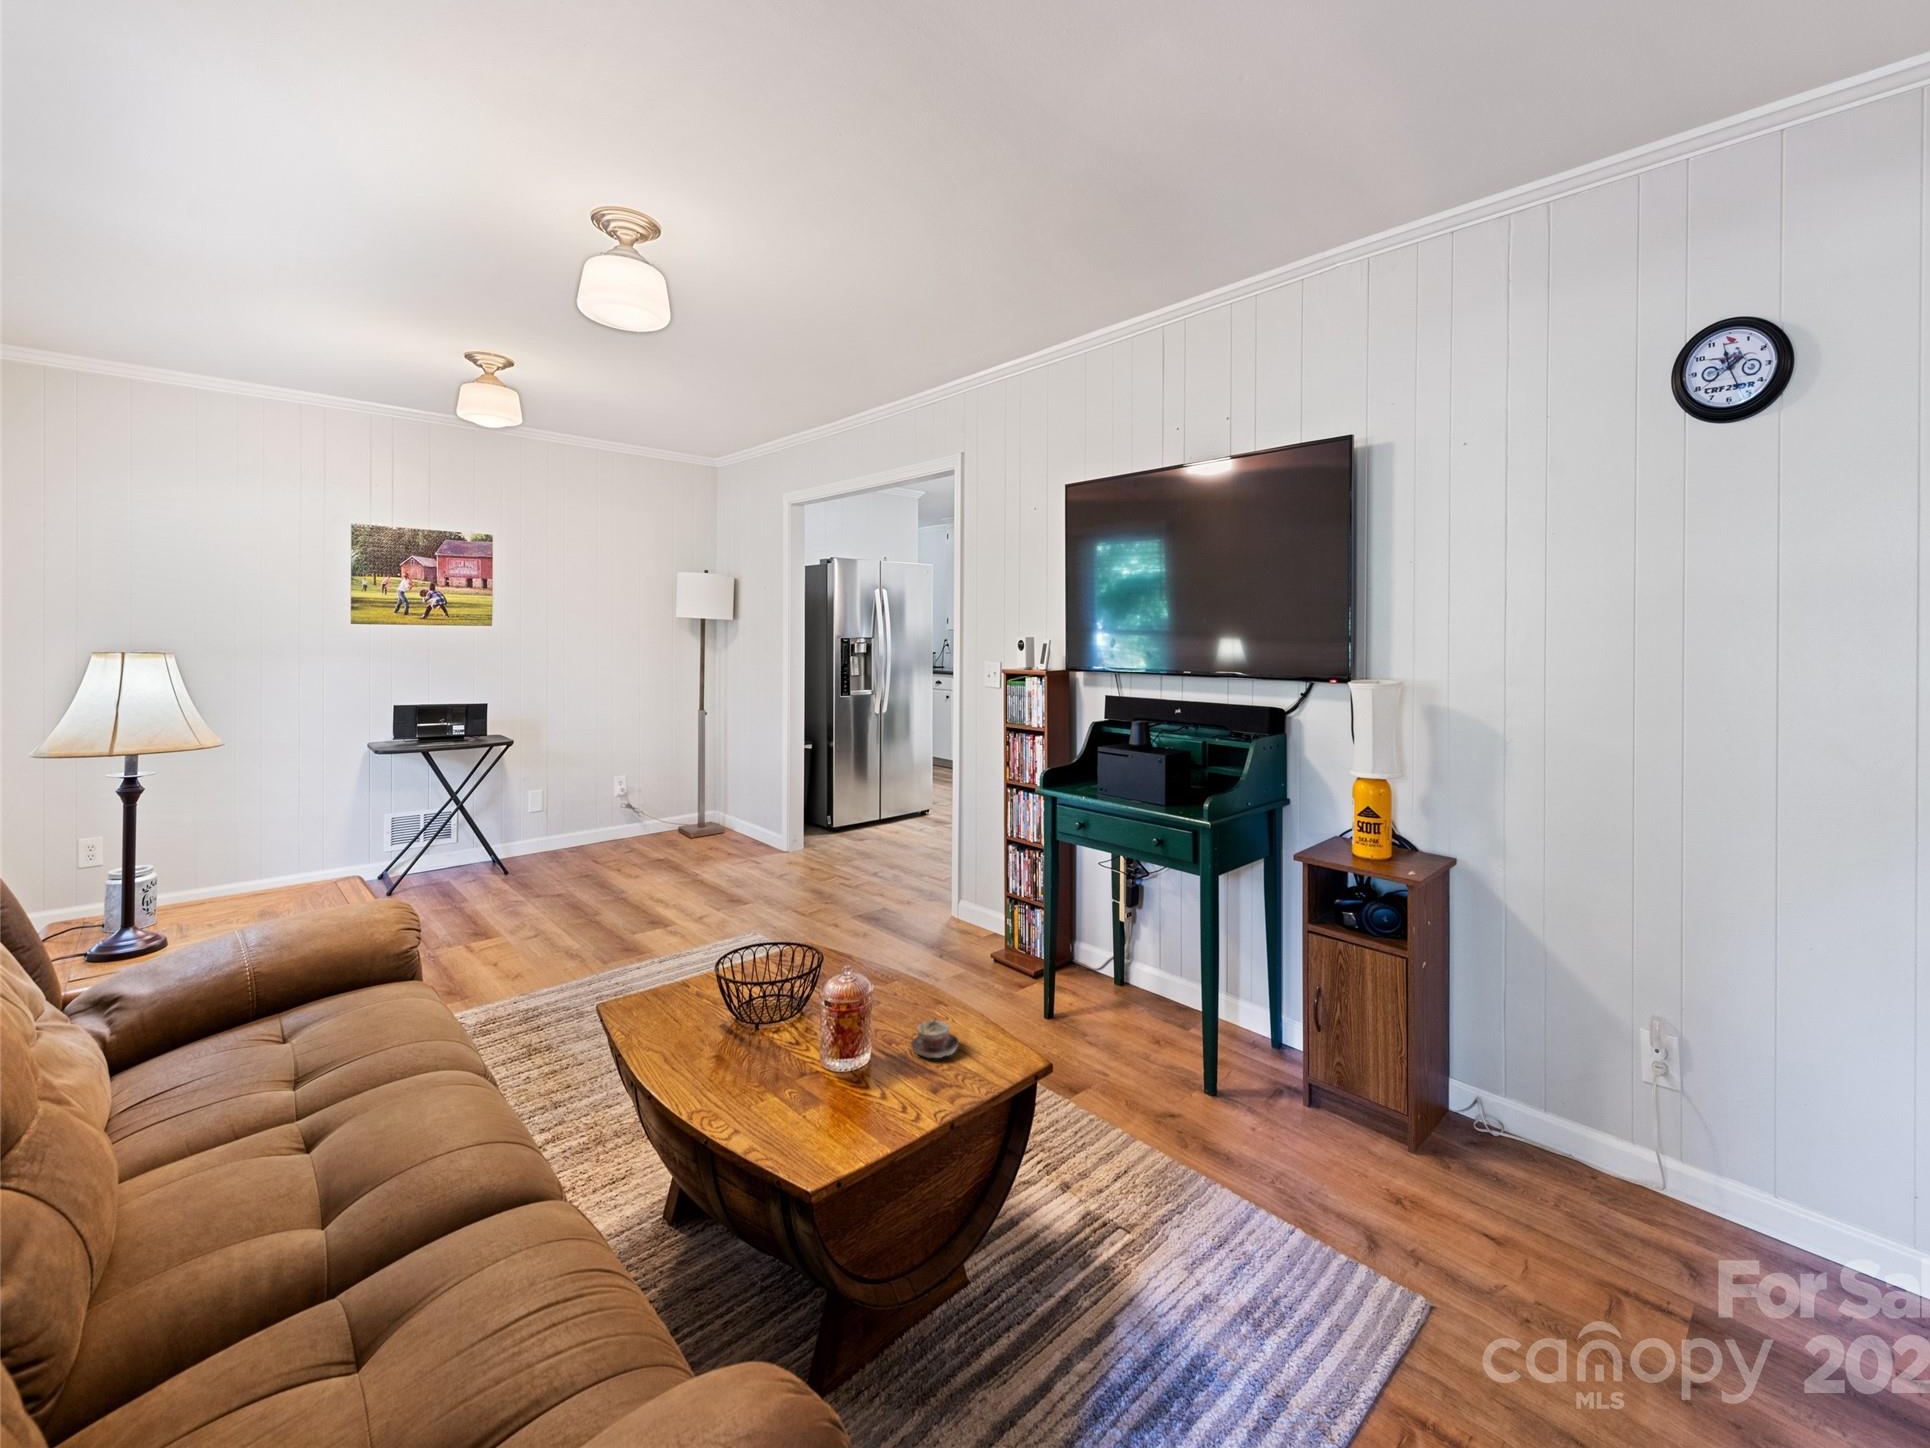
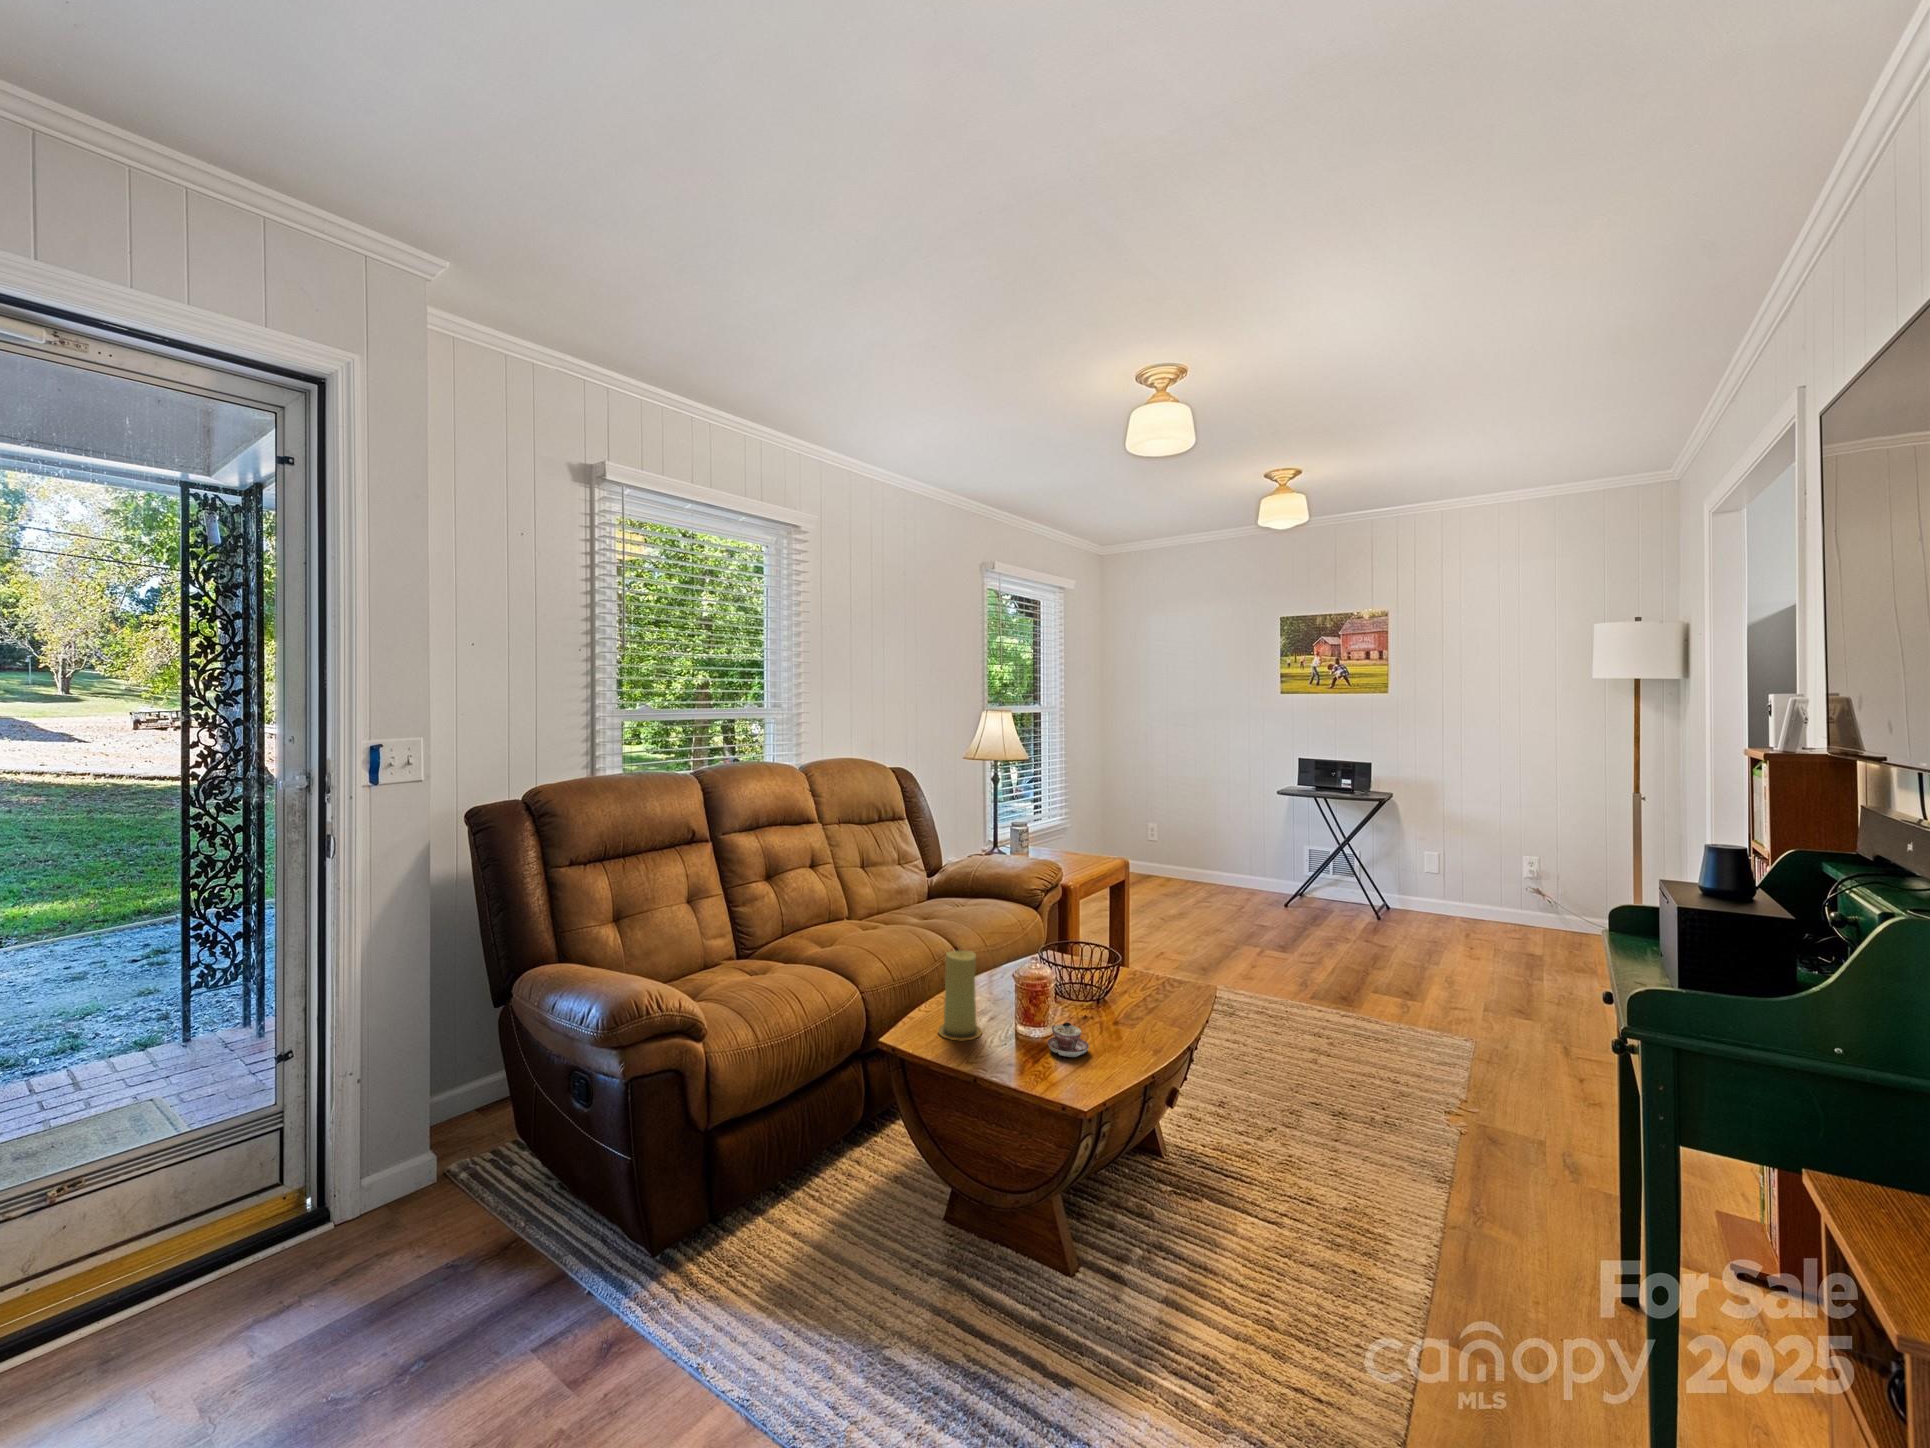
candle: none [803,998,869,1136] -> present [938,951,982,1041]

